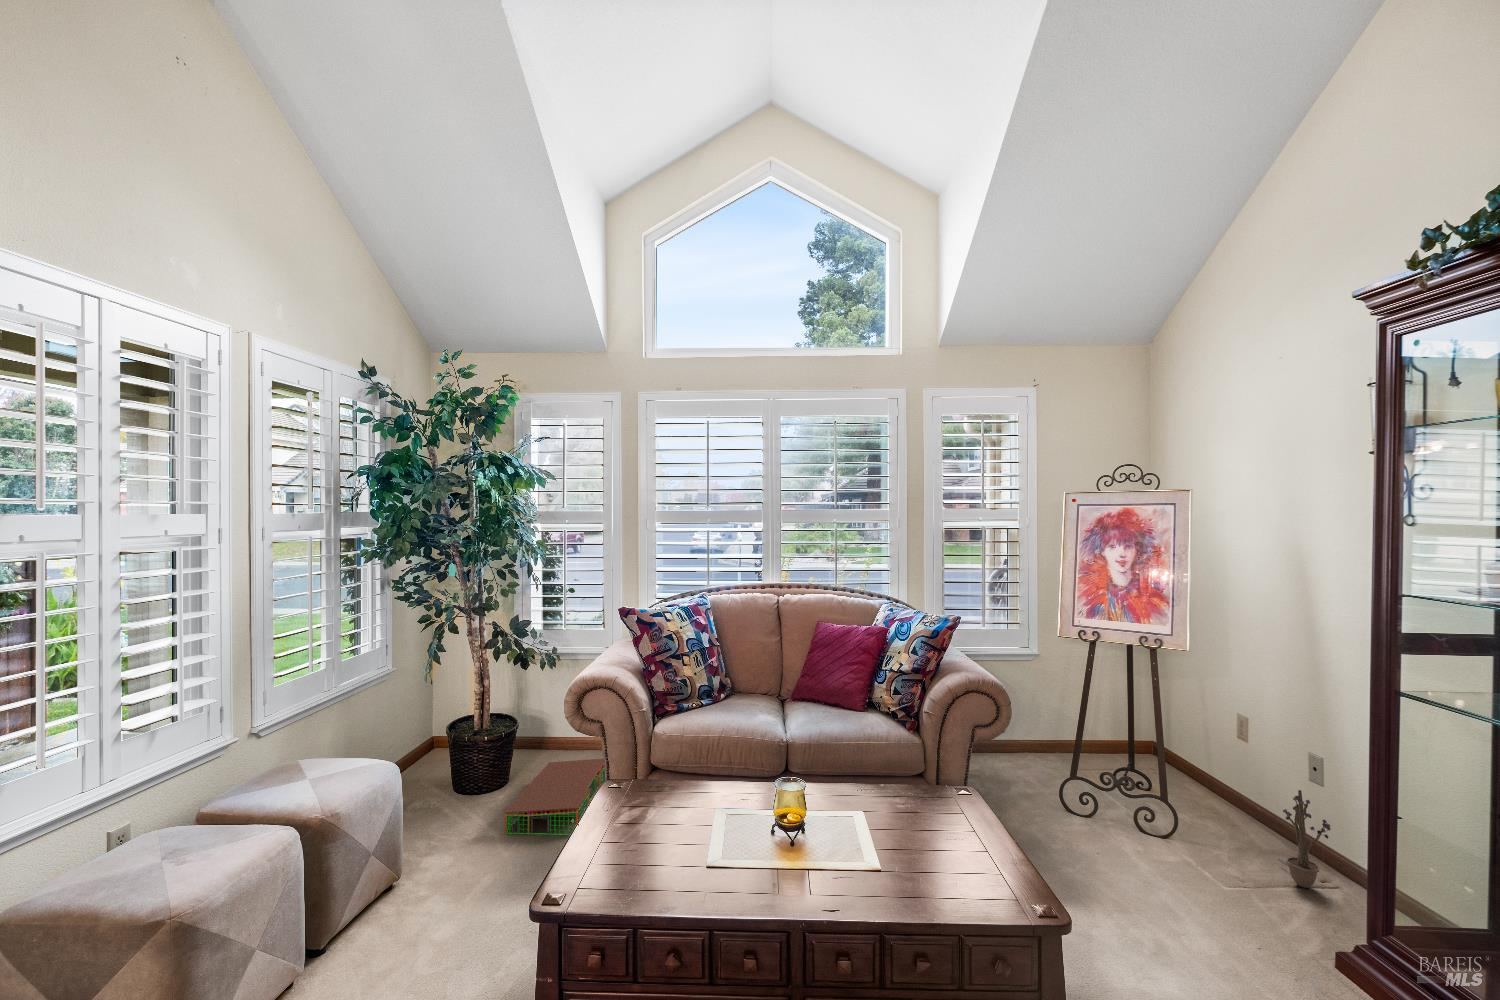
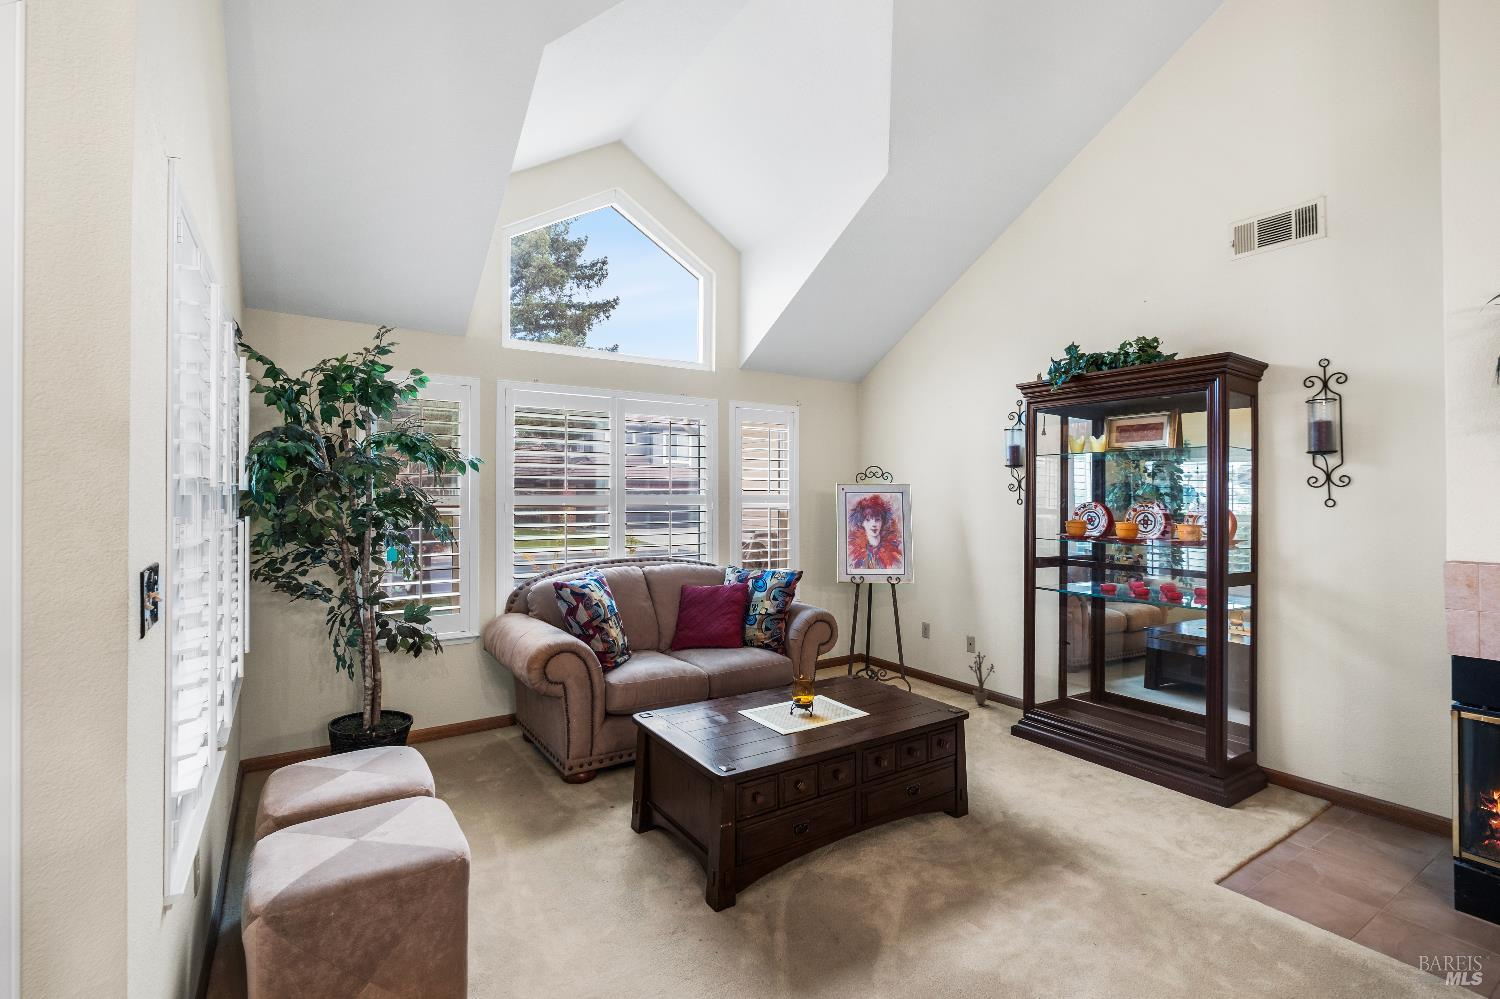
storage bin: present [504,759,607,835] -> none [460,728,554,796]

